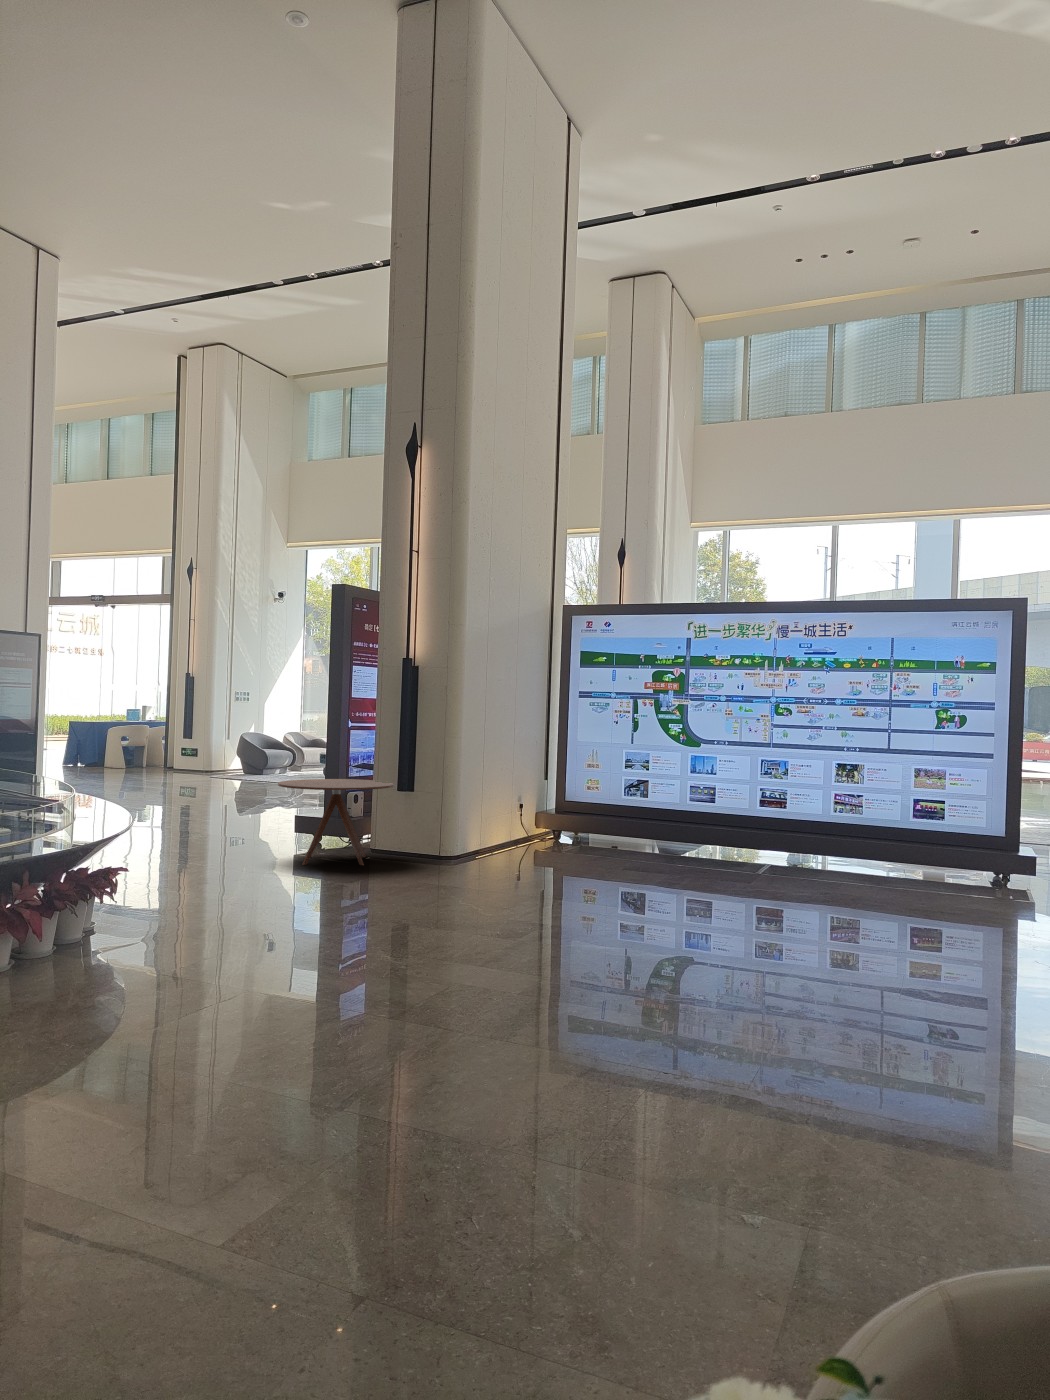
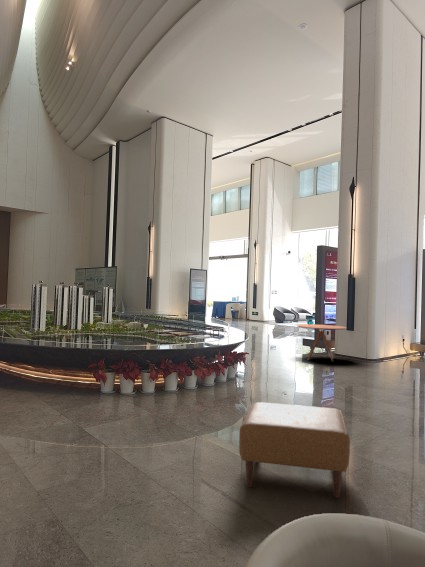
ottoman: none [82,965,322,1150] -> present [239,402,350,498]

